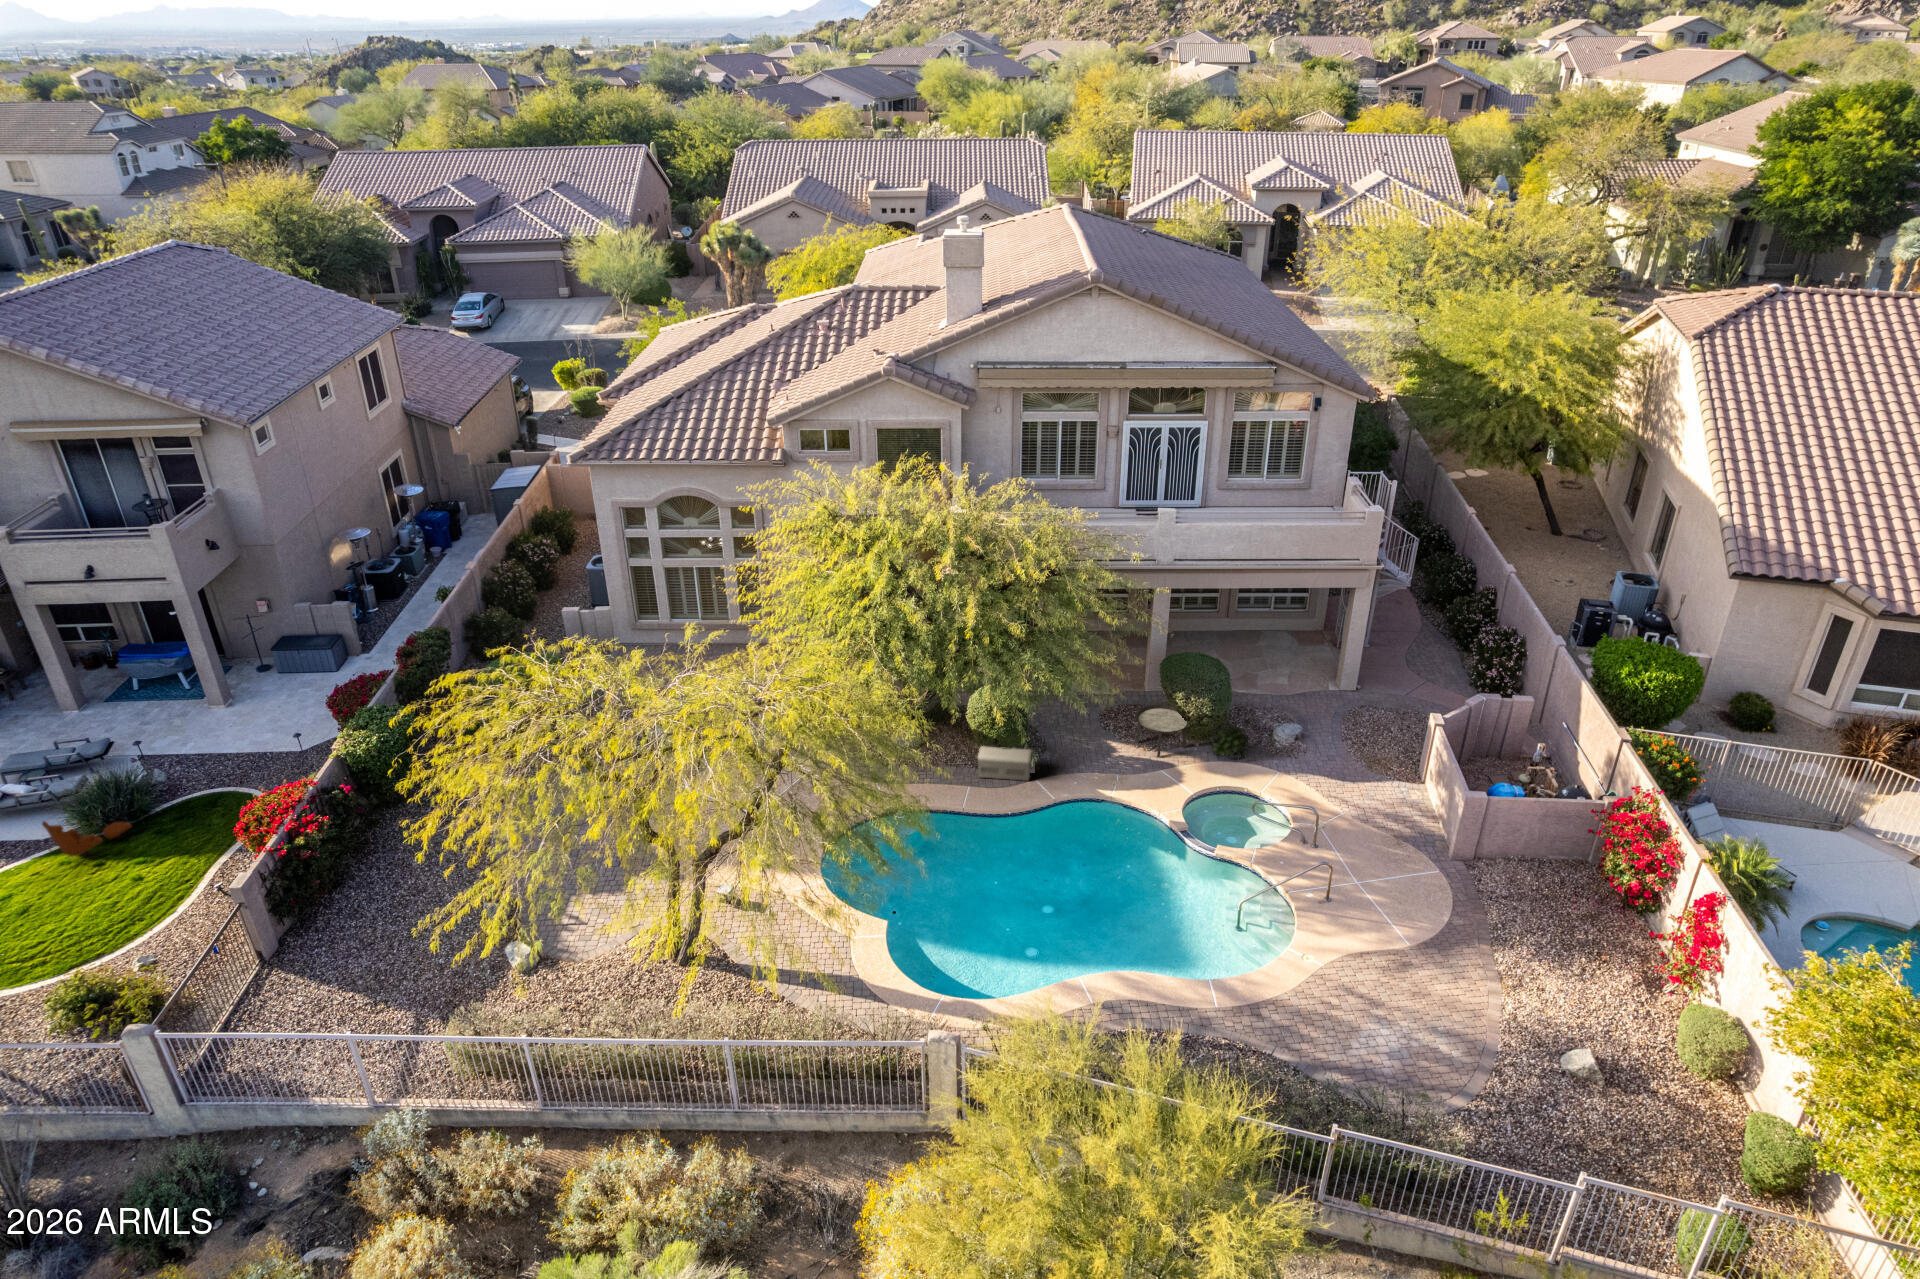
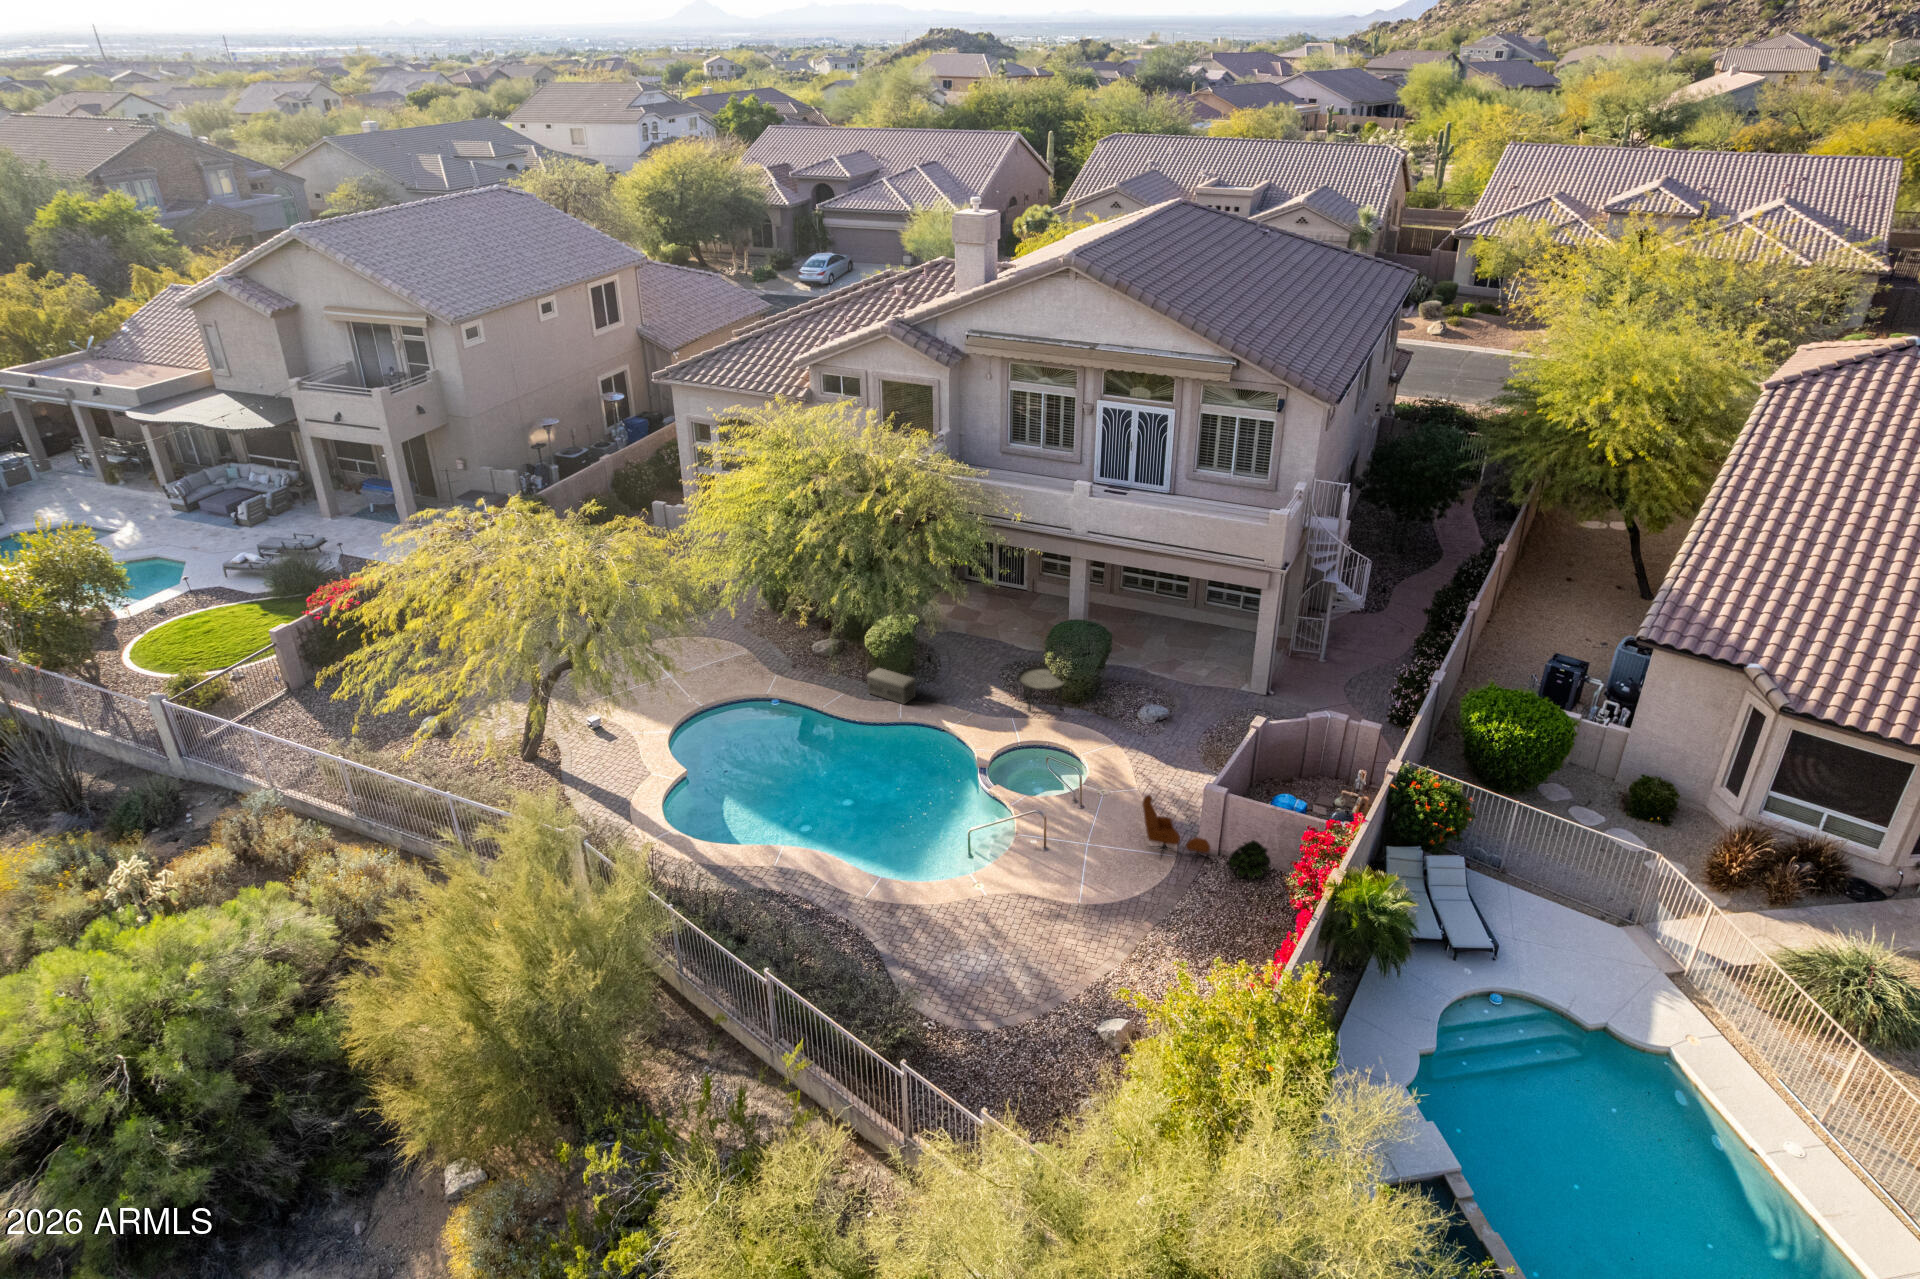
potted plant: present [1213,726,1248,759] -> present [1228,840,1271,881]
lounge chair: present [42,821,131,862] -> present [1142,795,1210,858]

